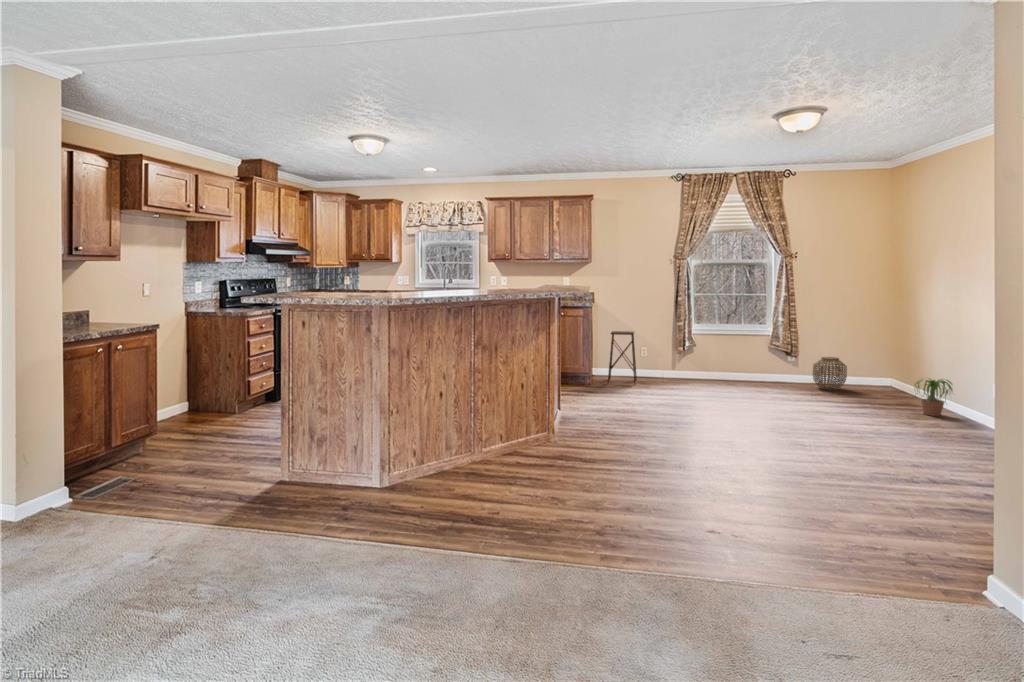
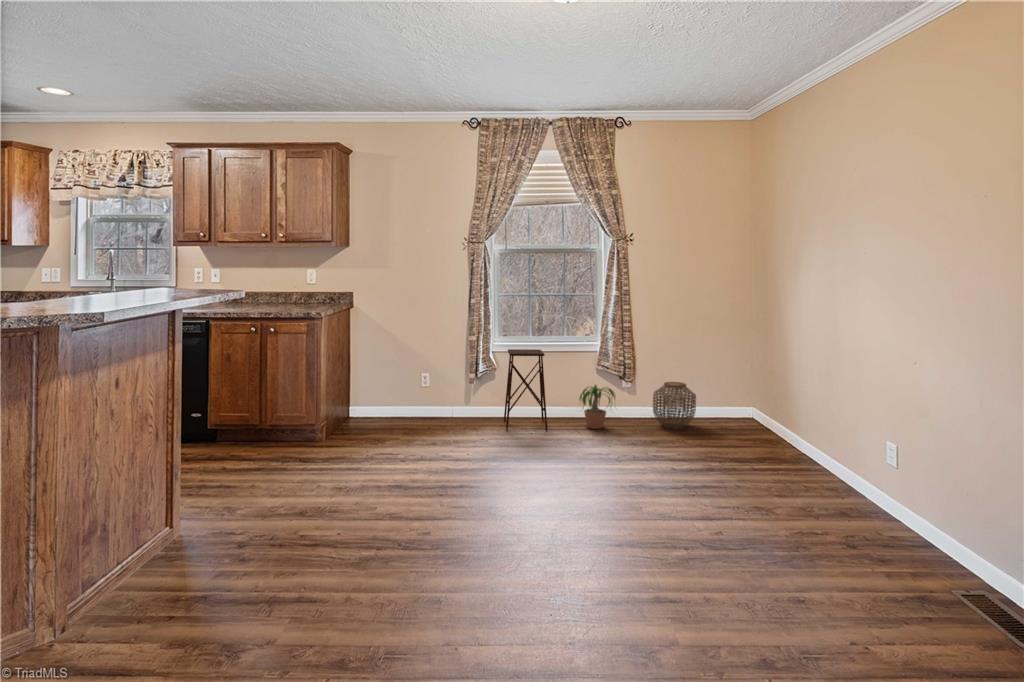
side table: present [608,331,637,384] -> present [504,349,547,430]
potted plant: present [915,379,952,416] -> present [579,385,615,429]

